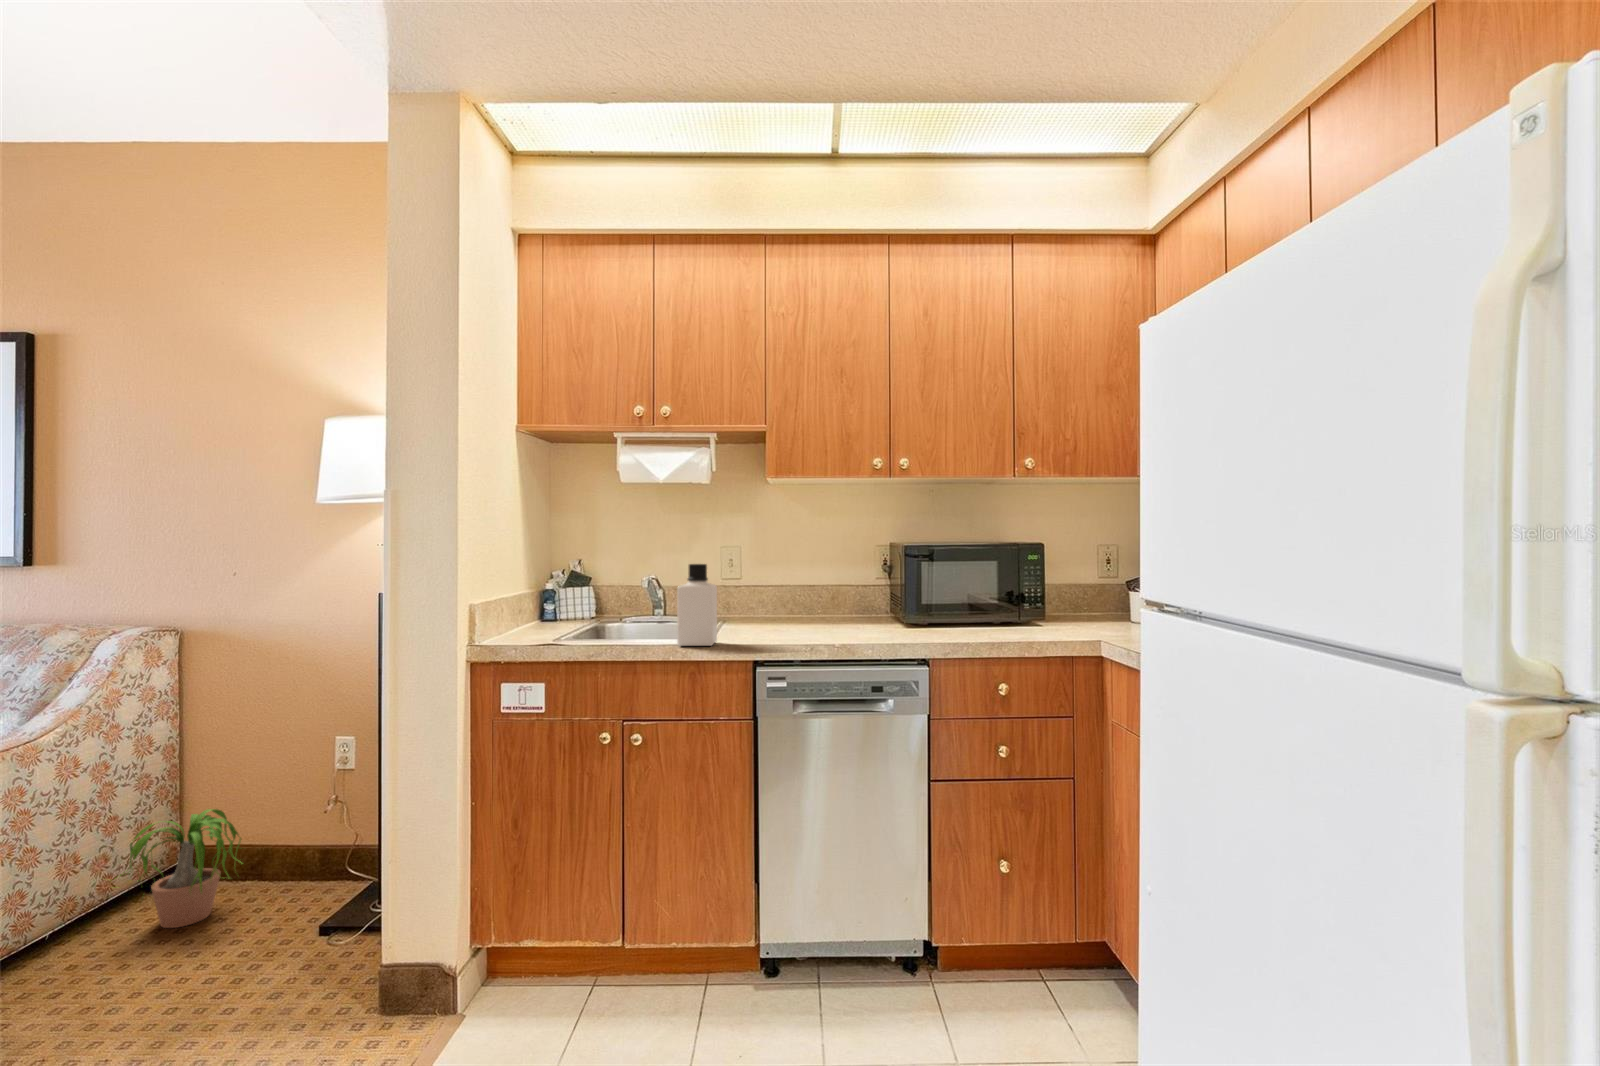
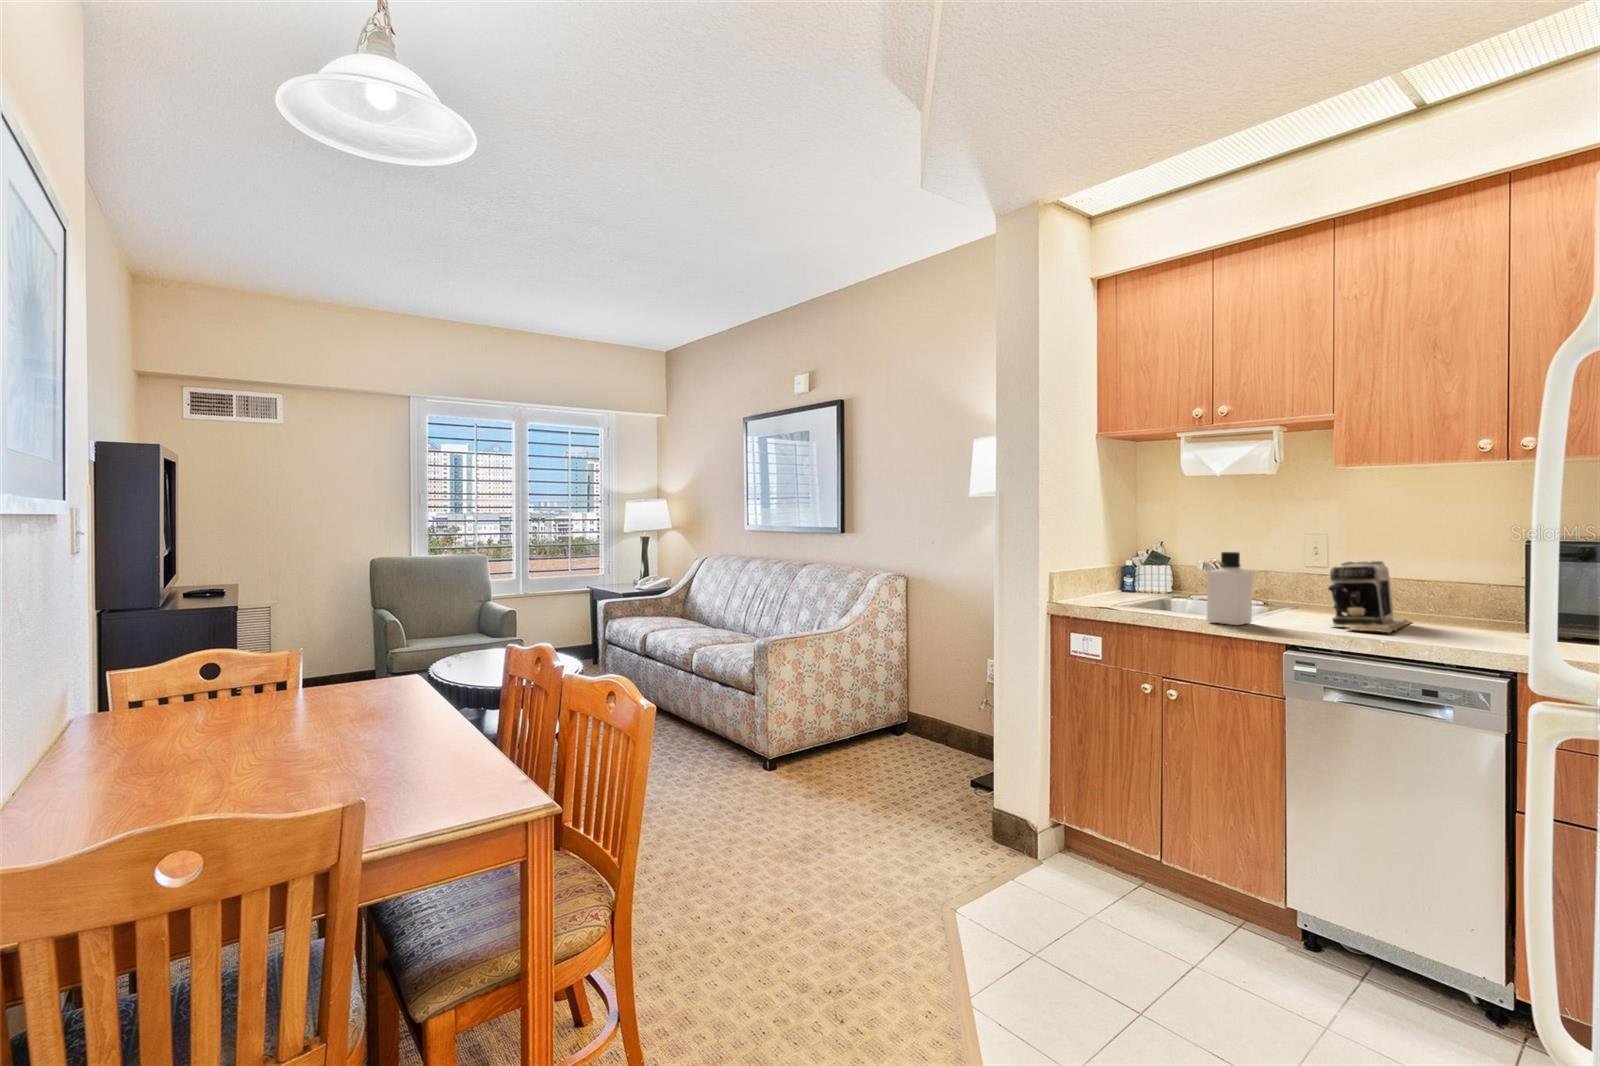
coffee maker: none [774,570,834,638] -> present [1328,561,1411,633]
potted plant: present [129,809,241,928] -> none [868,690,940,757]

